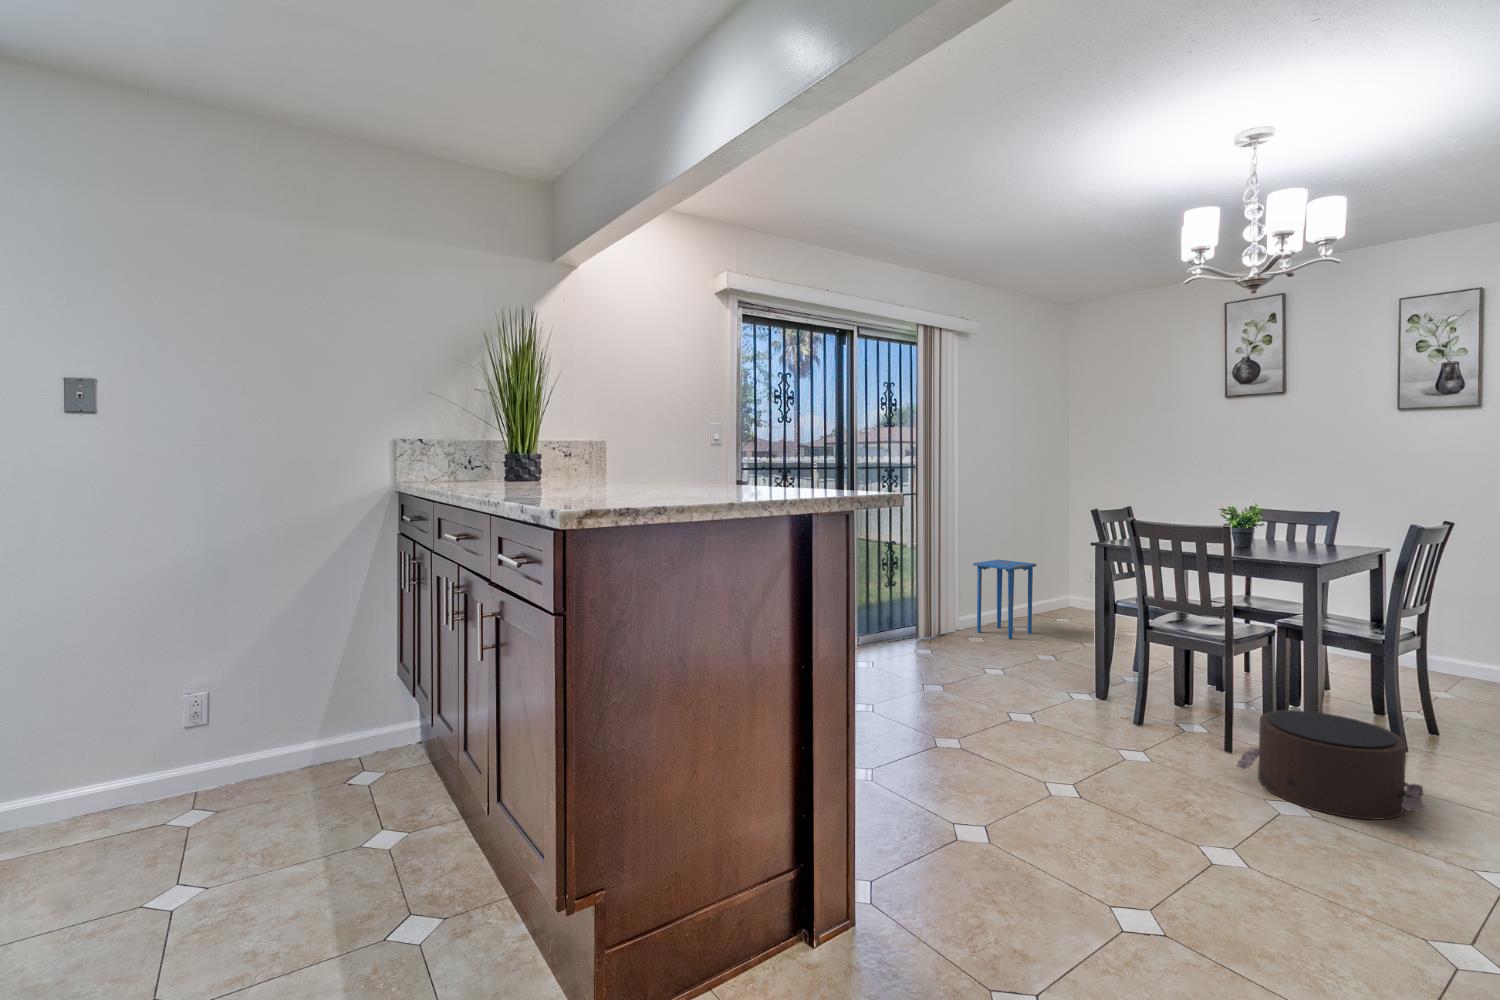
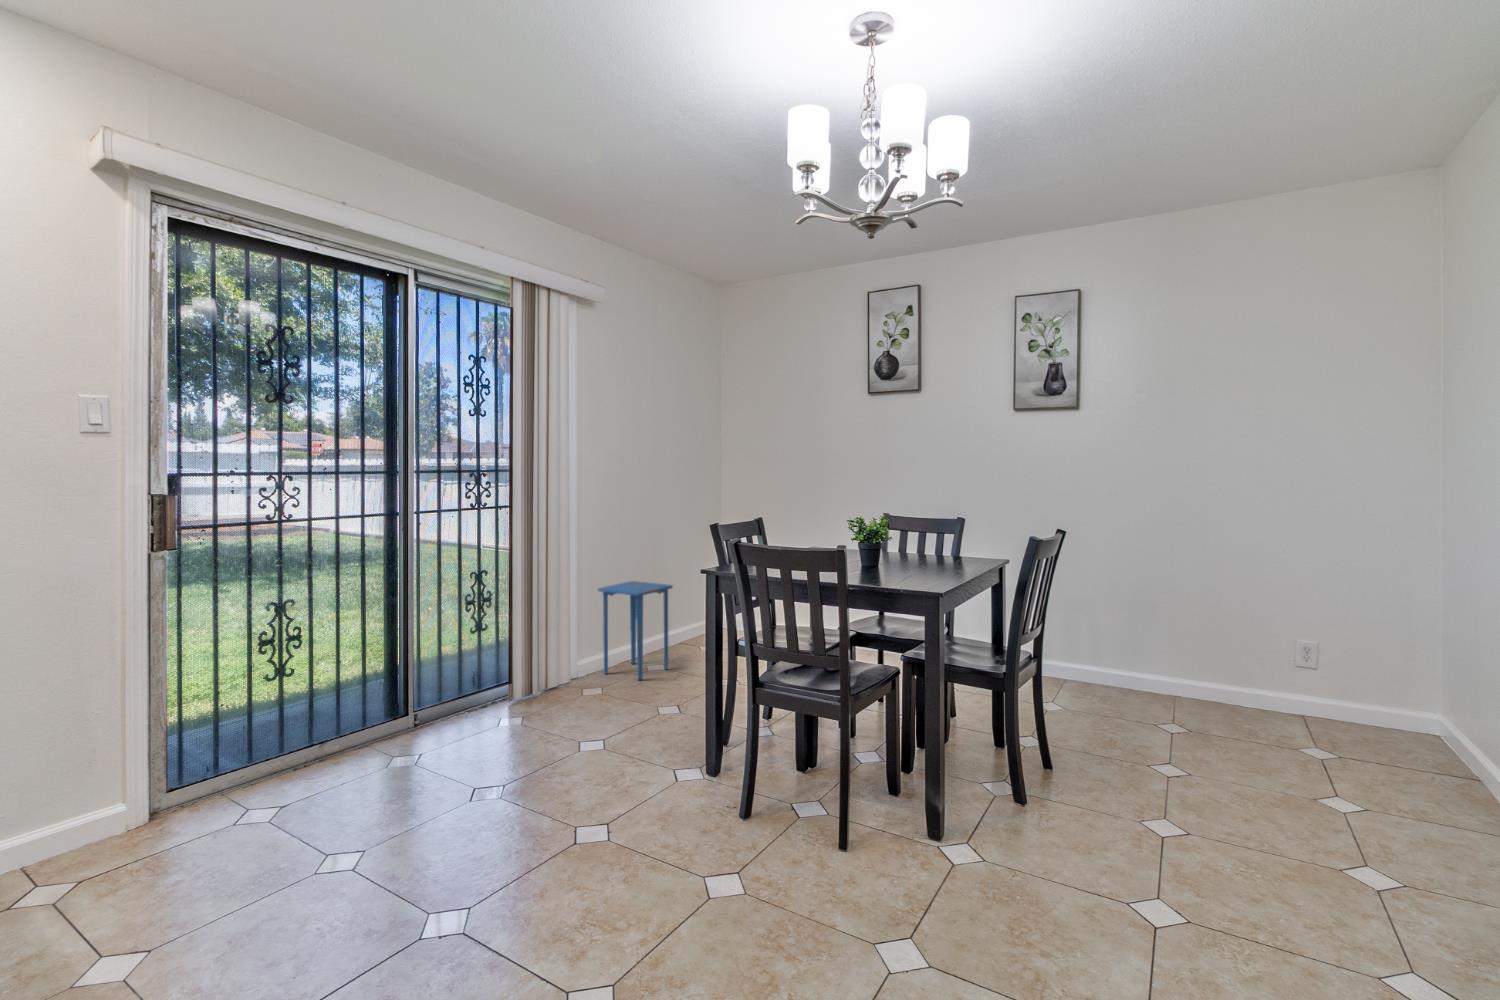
pouf: present [1237,710,1425,820] -> none [844,784,1048,946]

